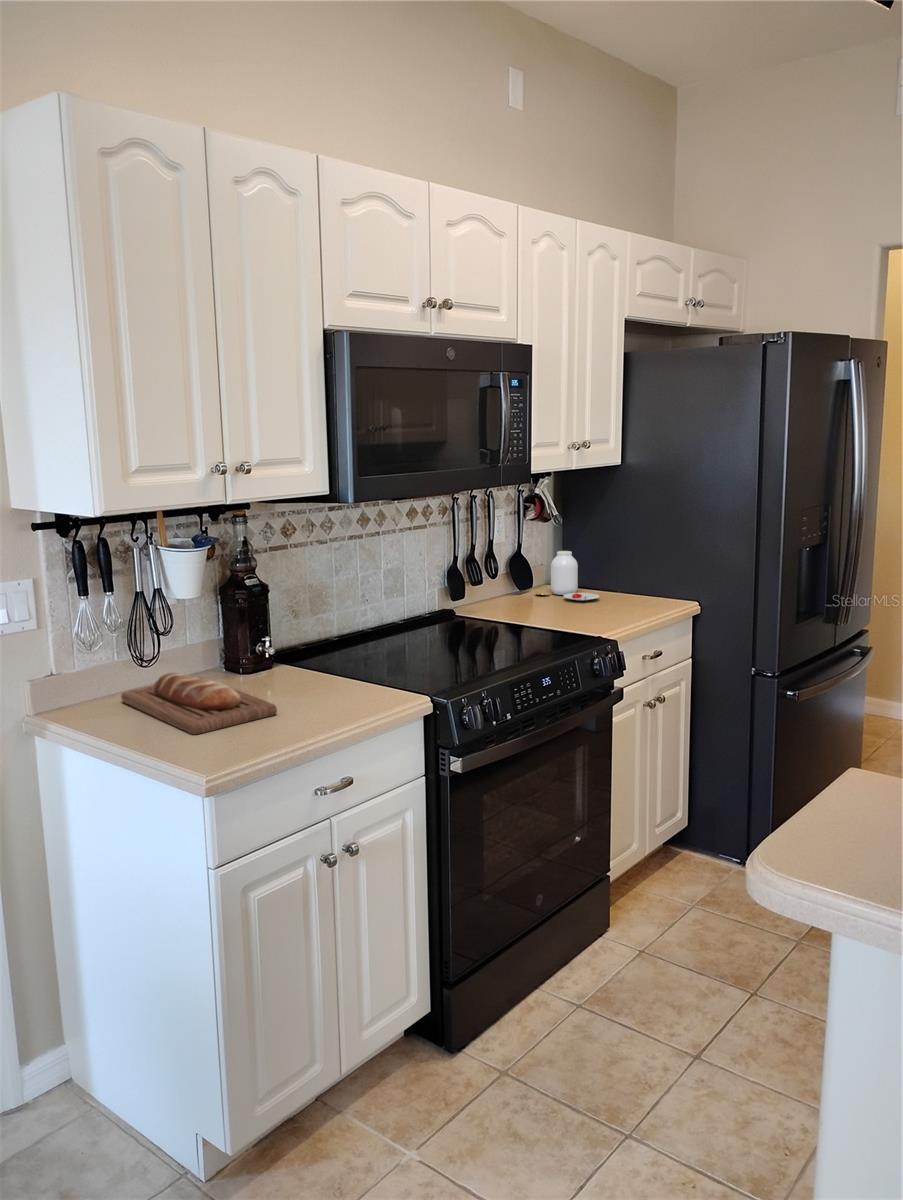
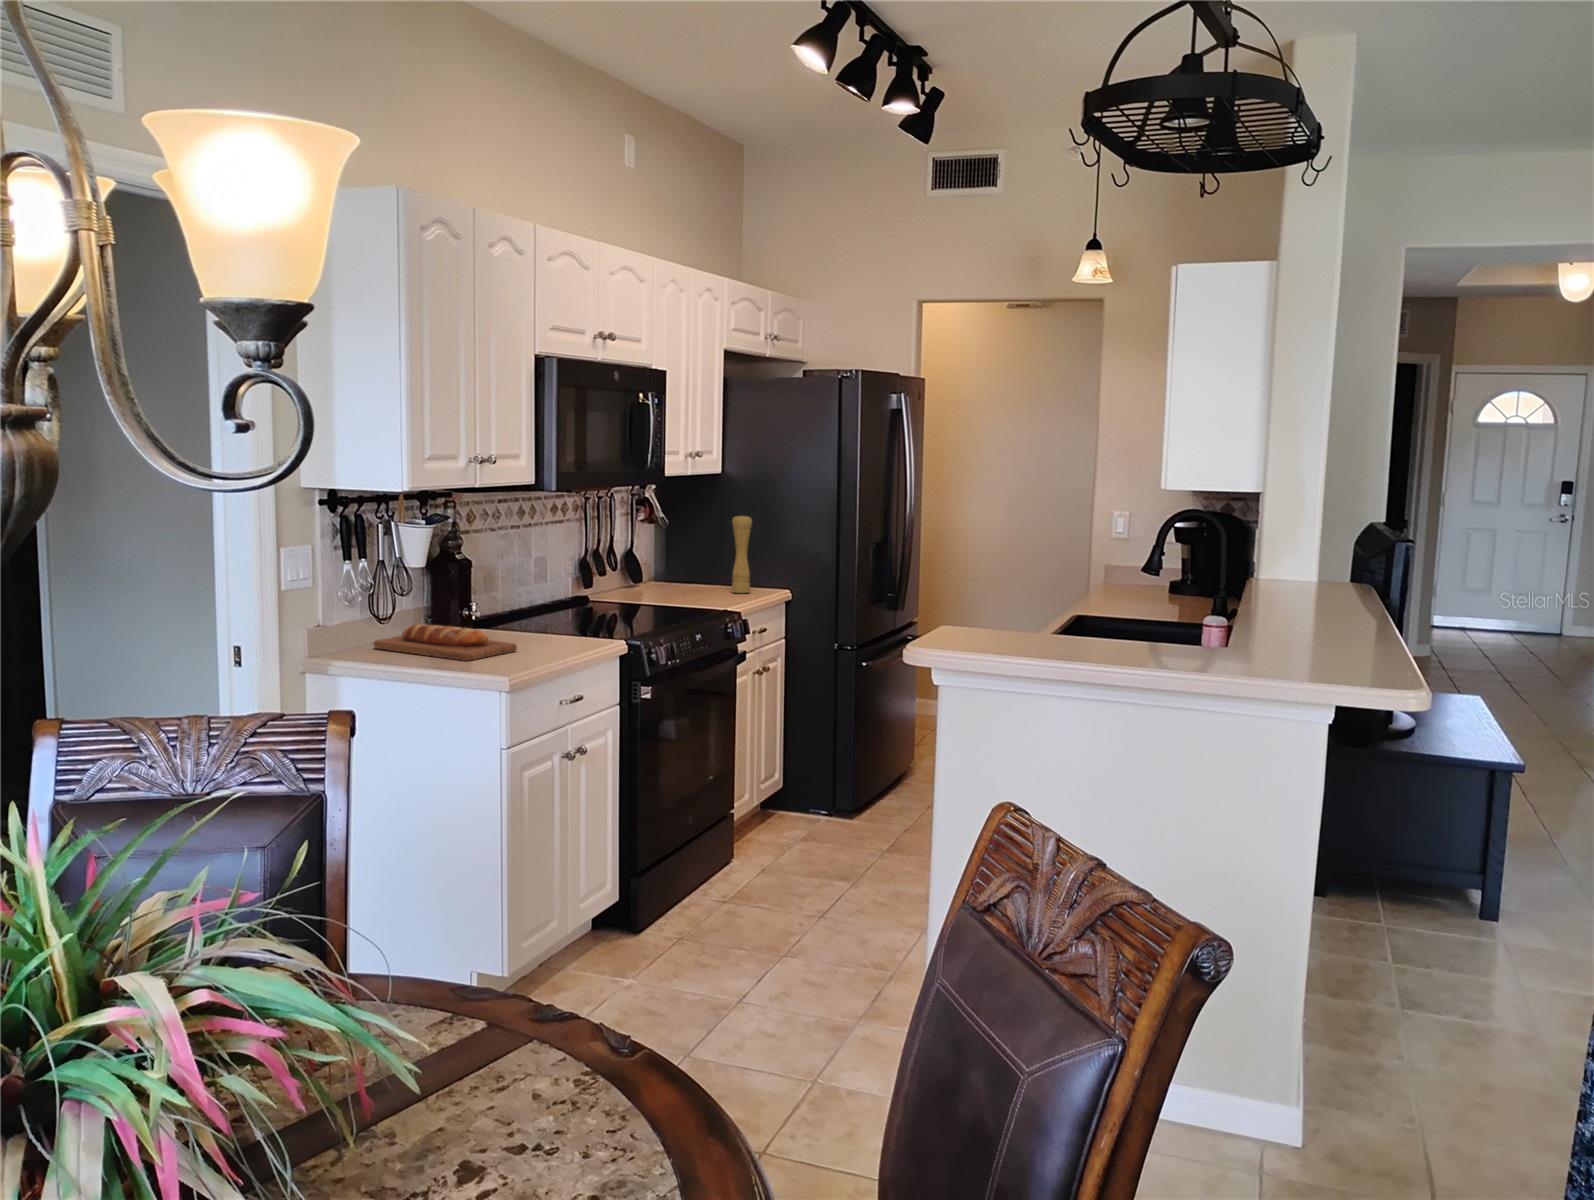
pepper mill: none [628,514,652,605] -> present [732,515,752,593]
jar: present [536,551,599,601] -> none [645,549,705,591]

